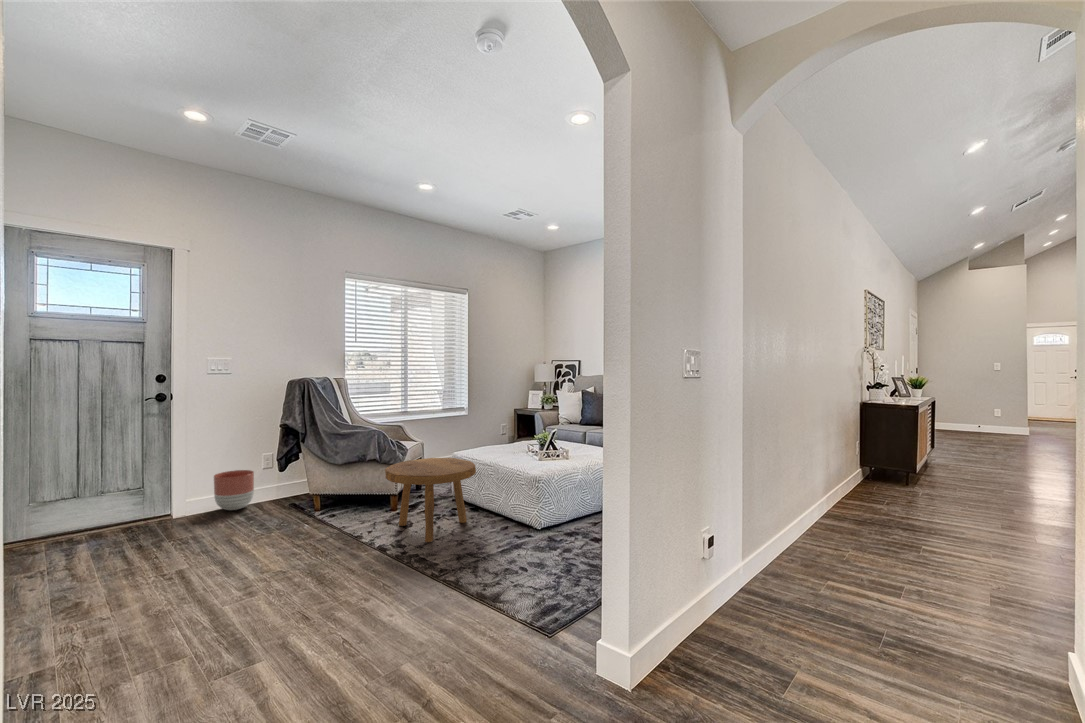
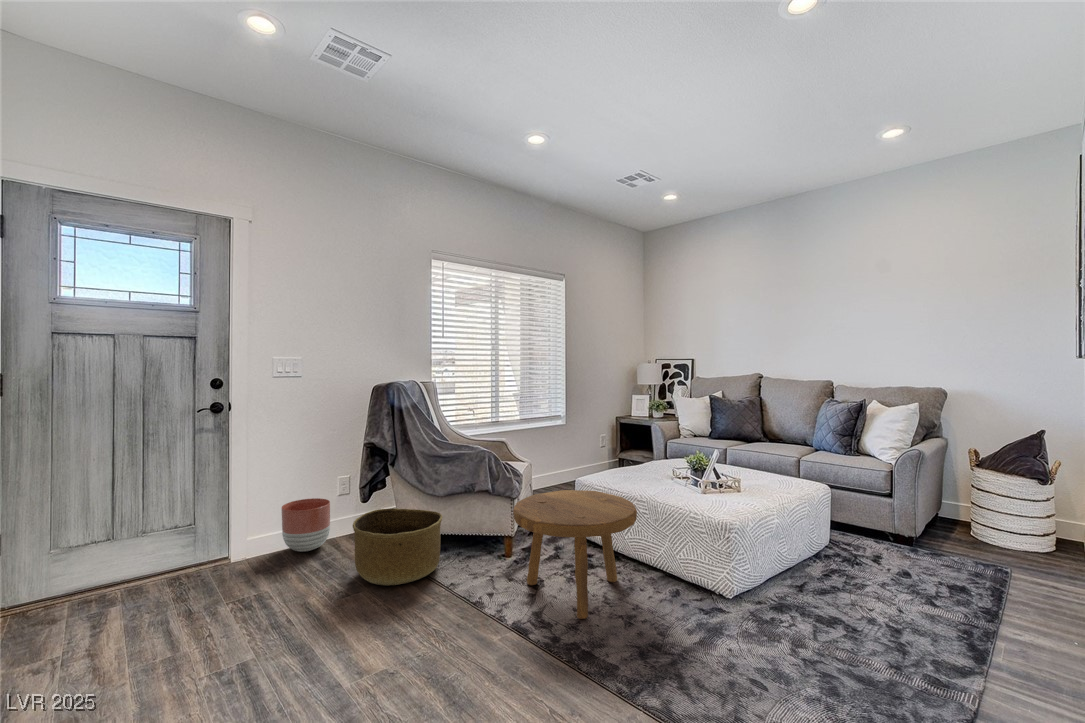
basket: none [267,475,340,528] -> present [353,508,442,586]

